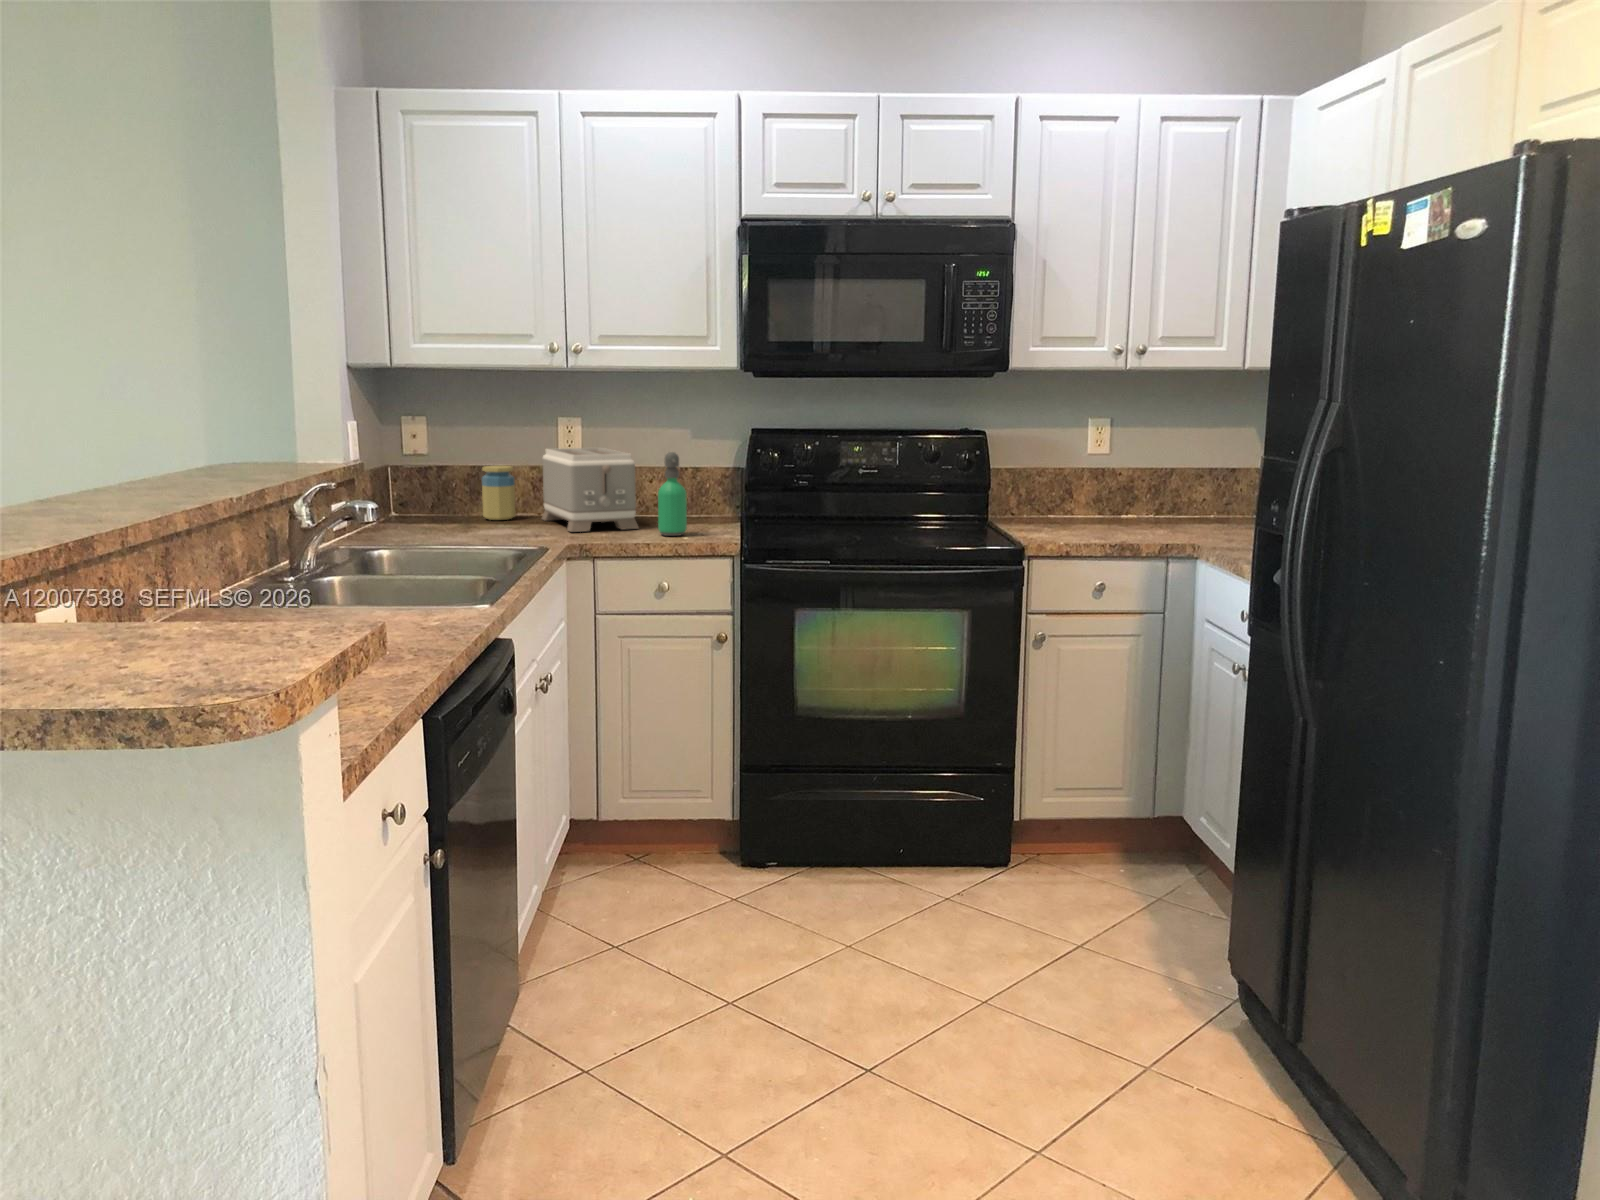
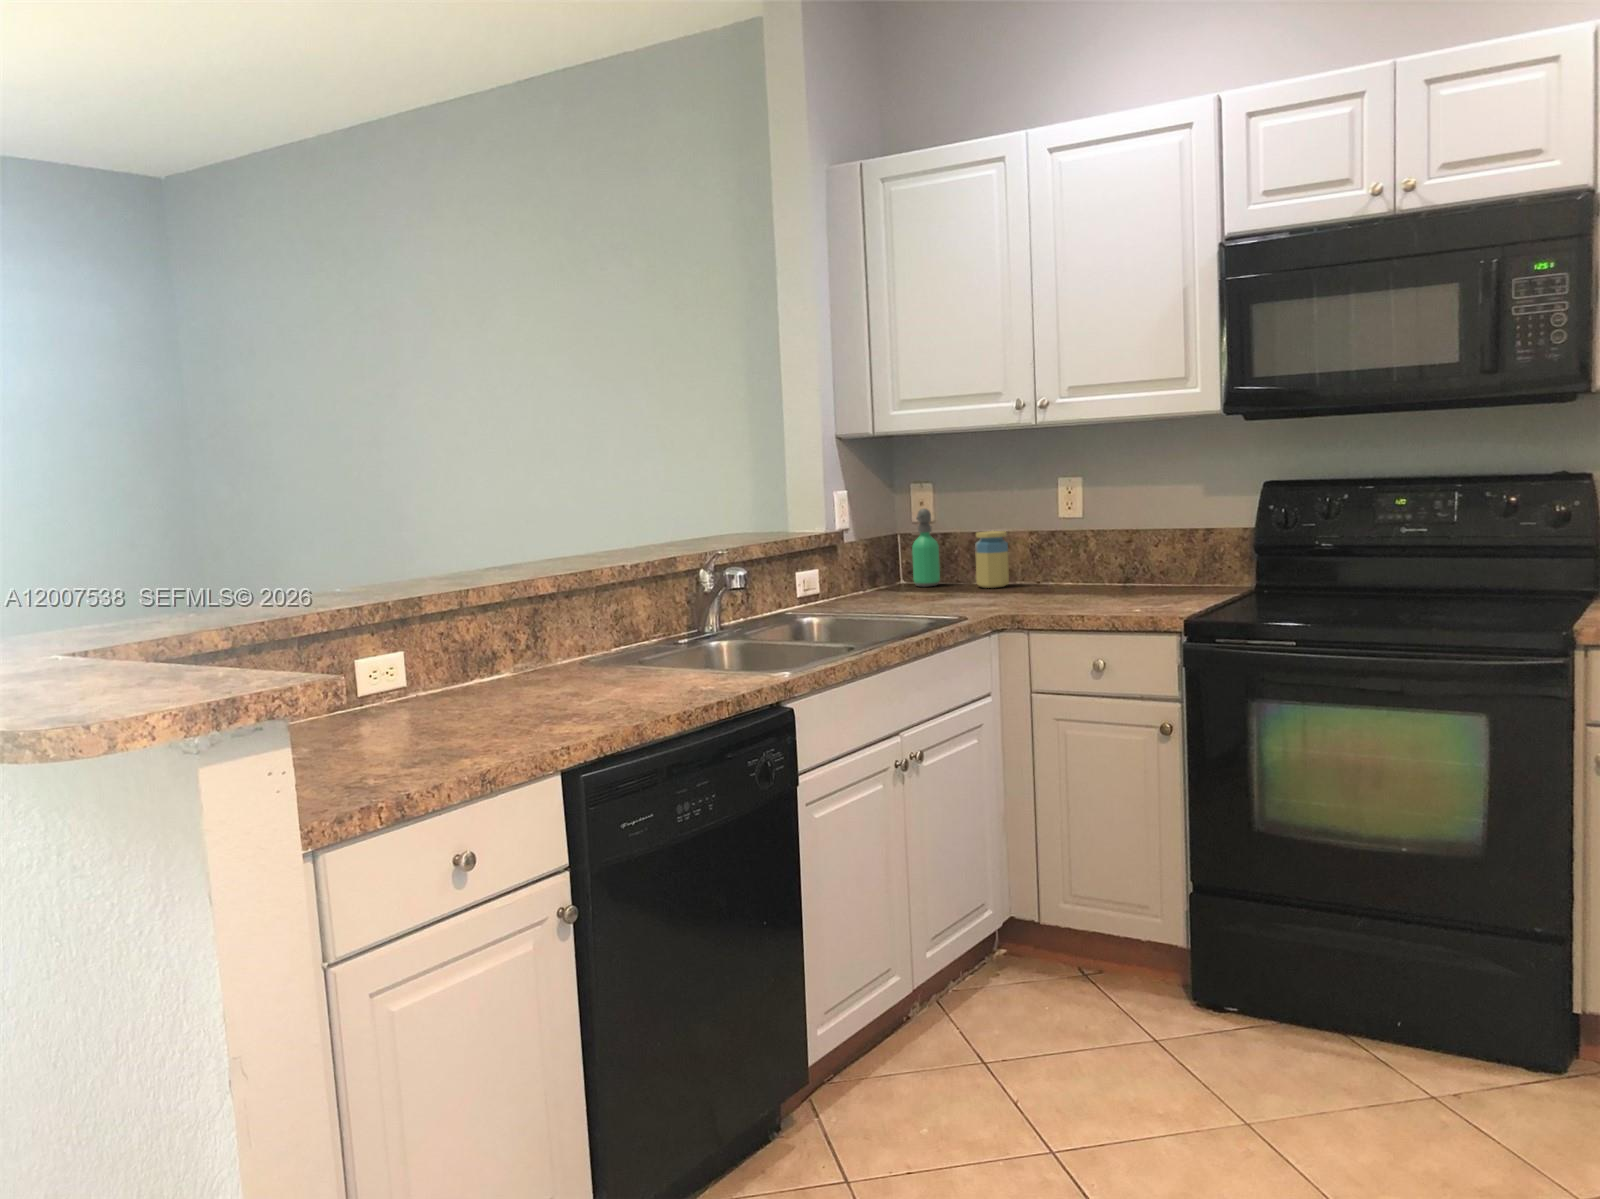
toaster: present [542,448,639,532] -> none [1032,510,1112,602]
soap dispenser: present [658,452,687,536] -> present [912,509,940,587]

